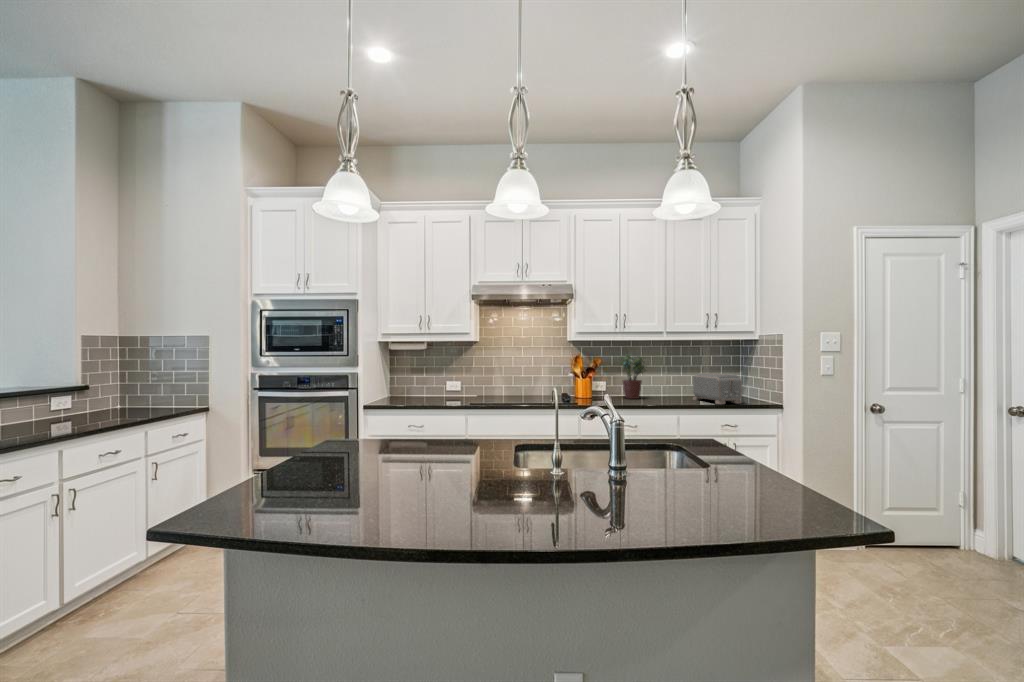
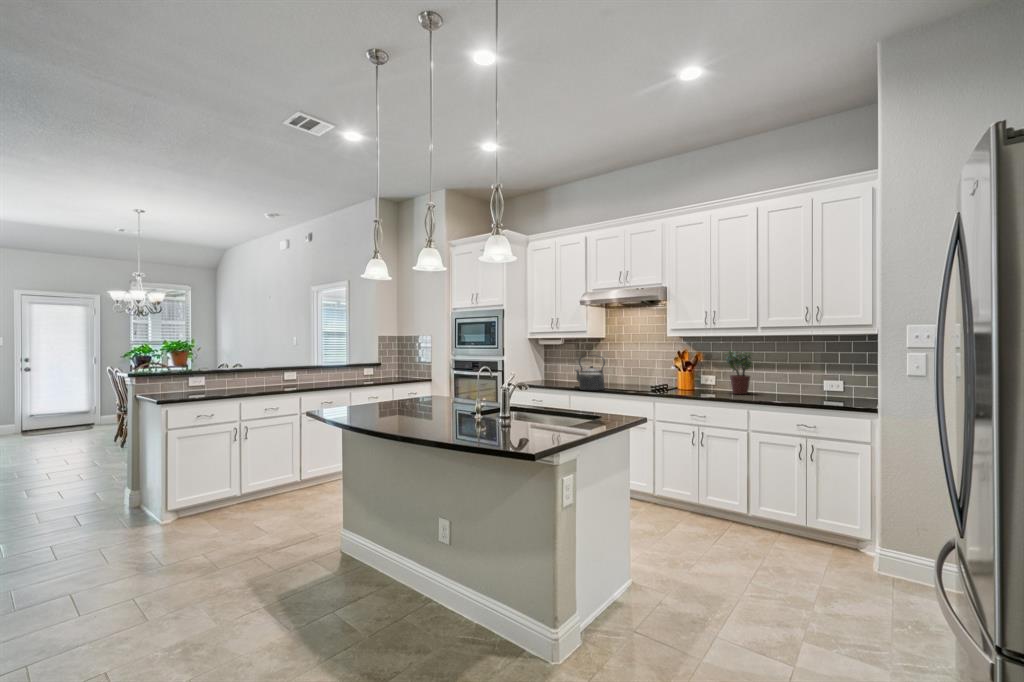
kettle: none [464,363,504,406] -> present [575,355,605,391]
toaster: present [693,373,742,404] -> none [804,371,843,406]

